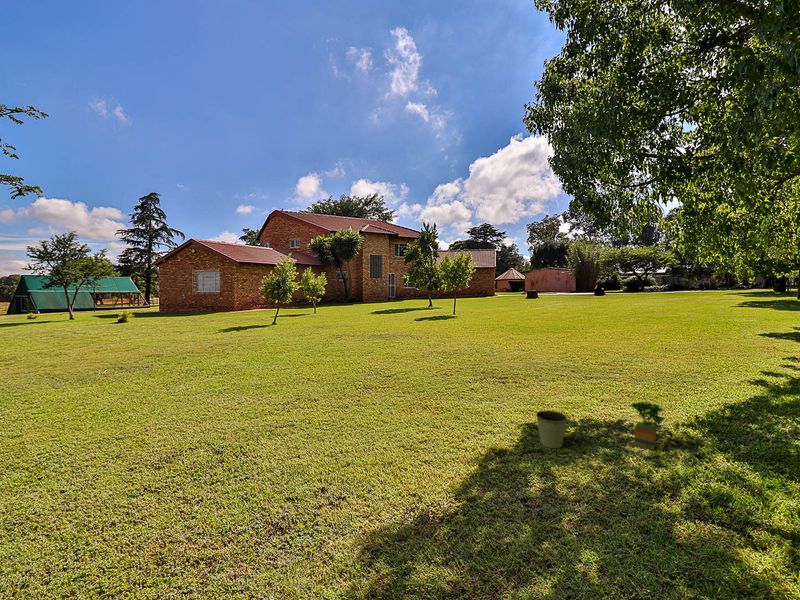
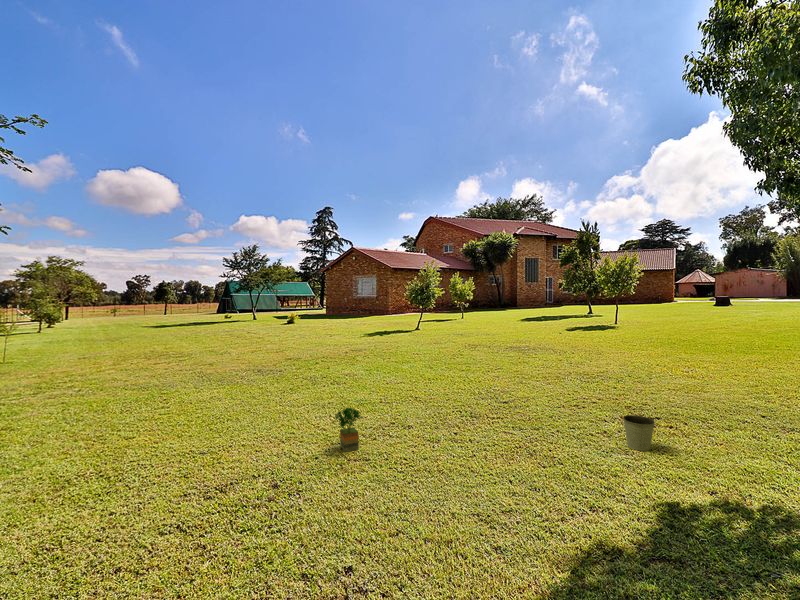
potted tree: present [631,402,665,450] -> present [335,408,363,452]

